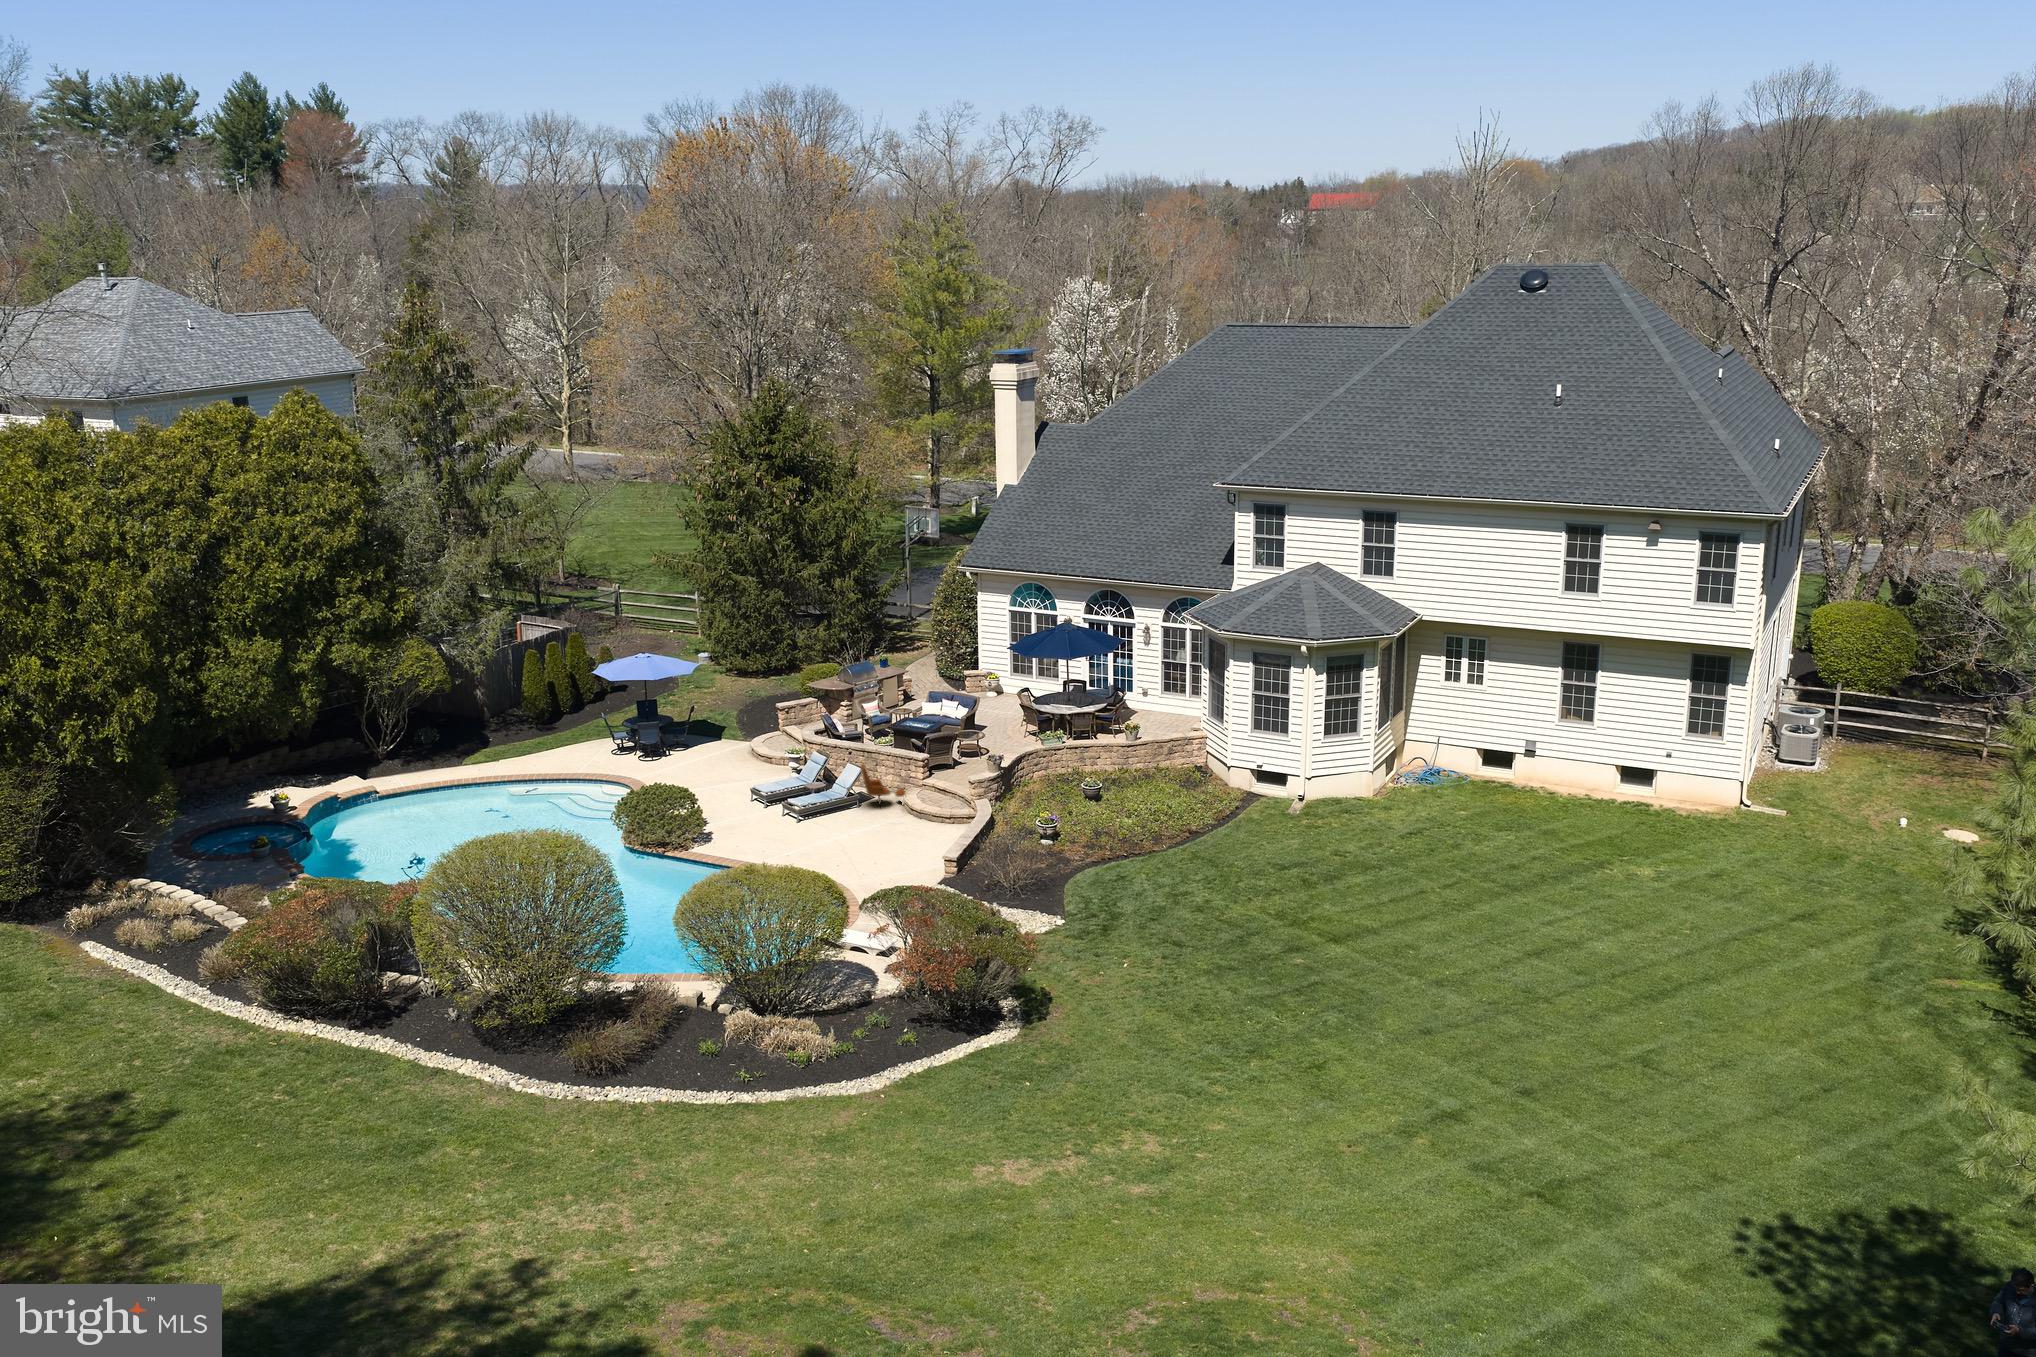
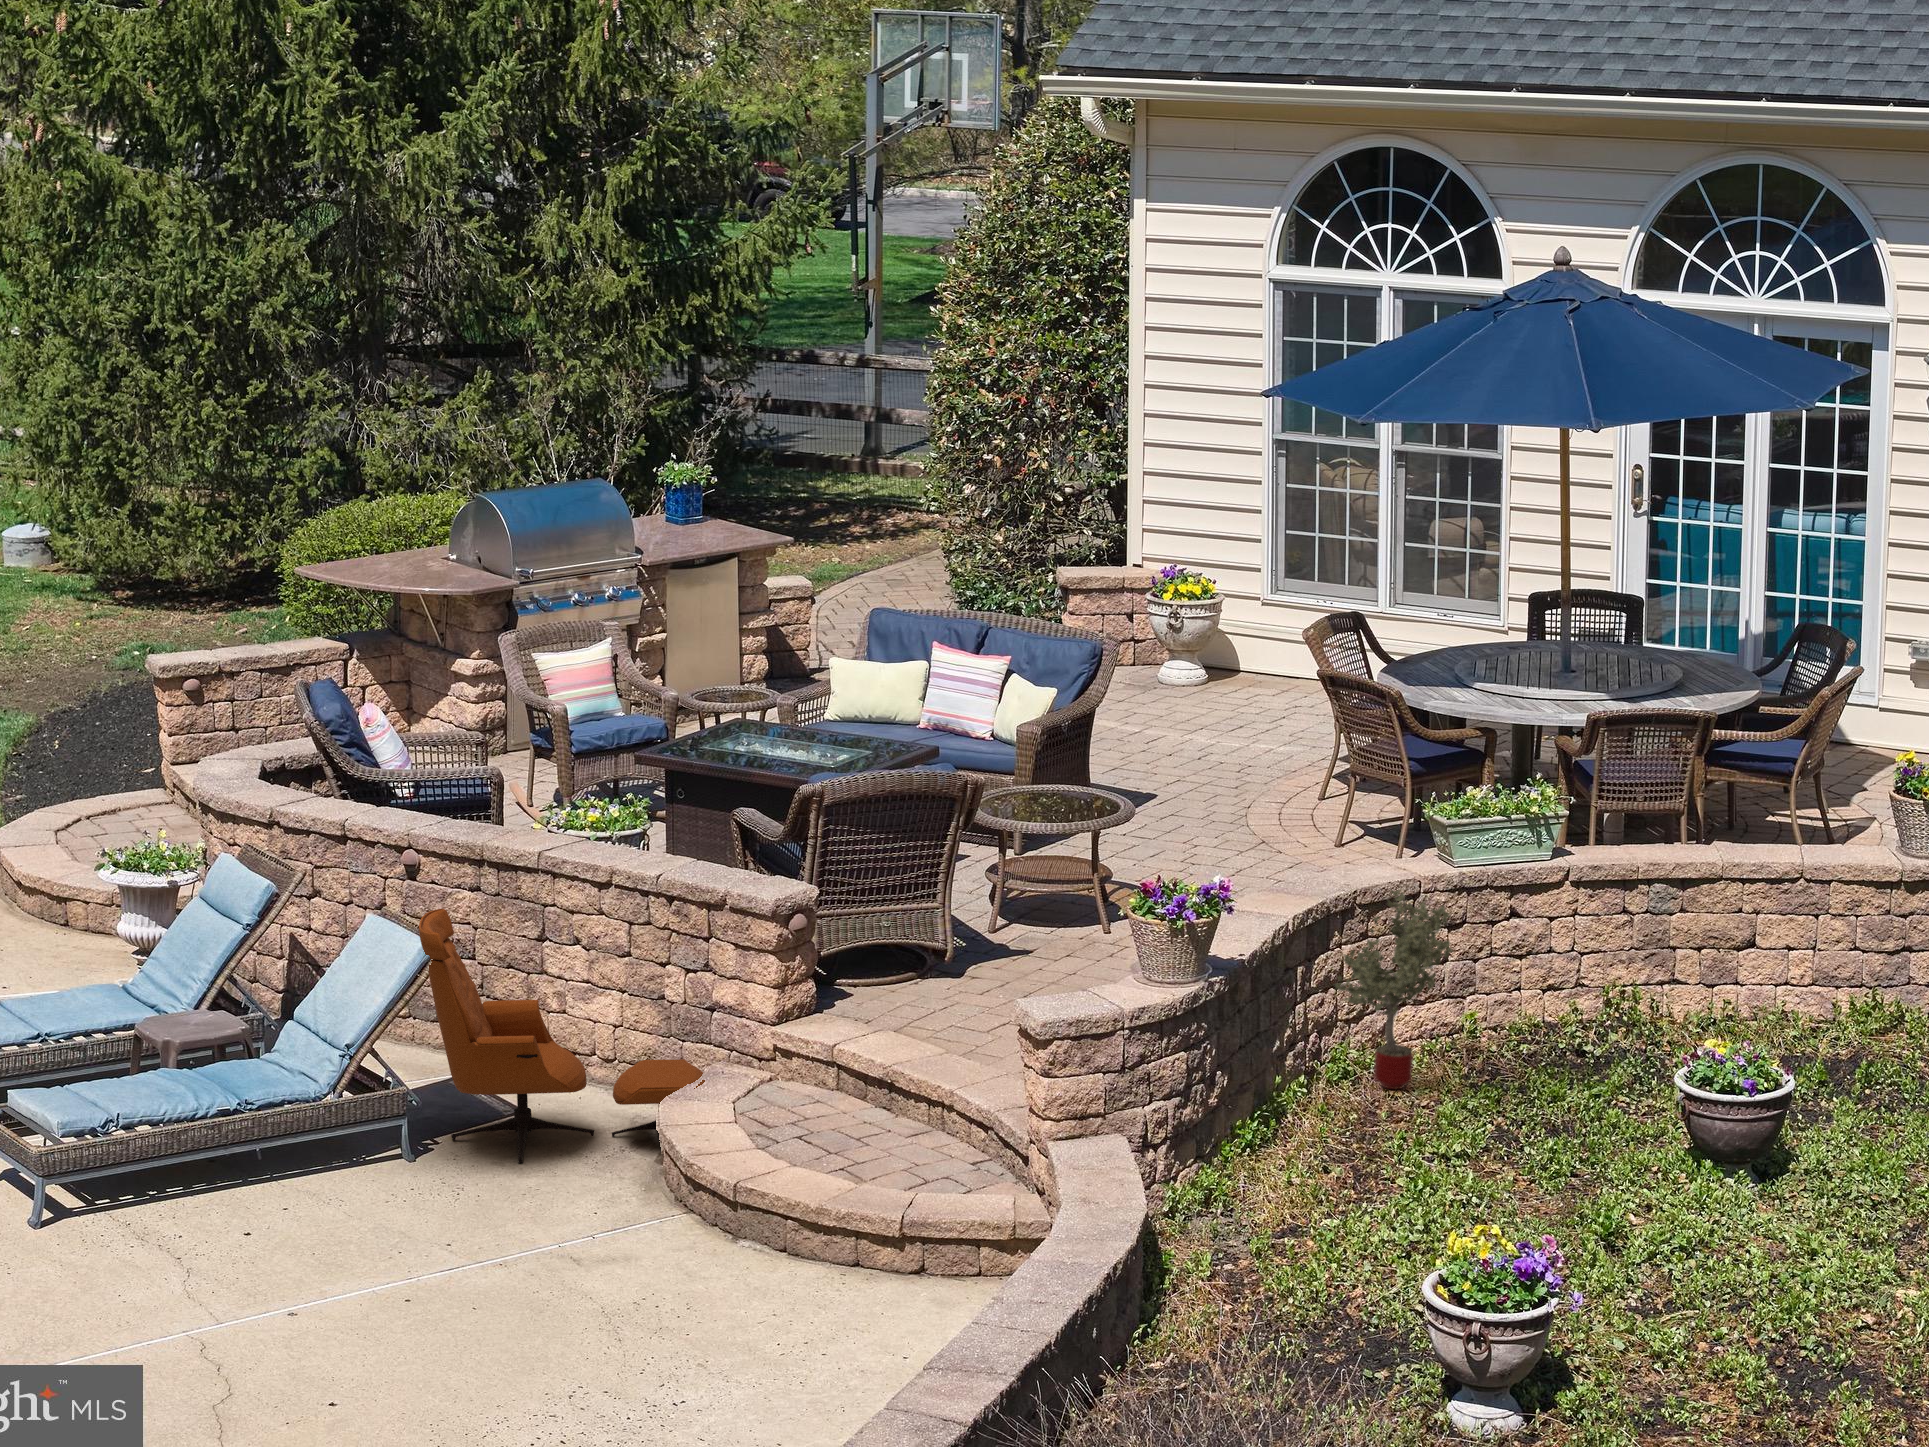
potted tree: none [1023,752,1044,788] -> present [1335,890,1453,1089]

